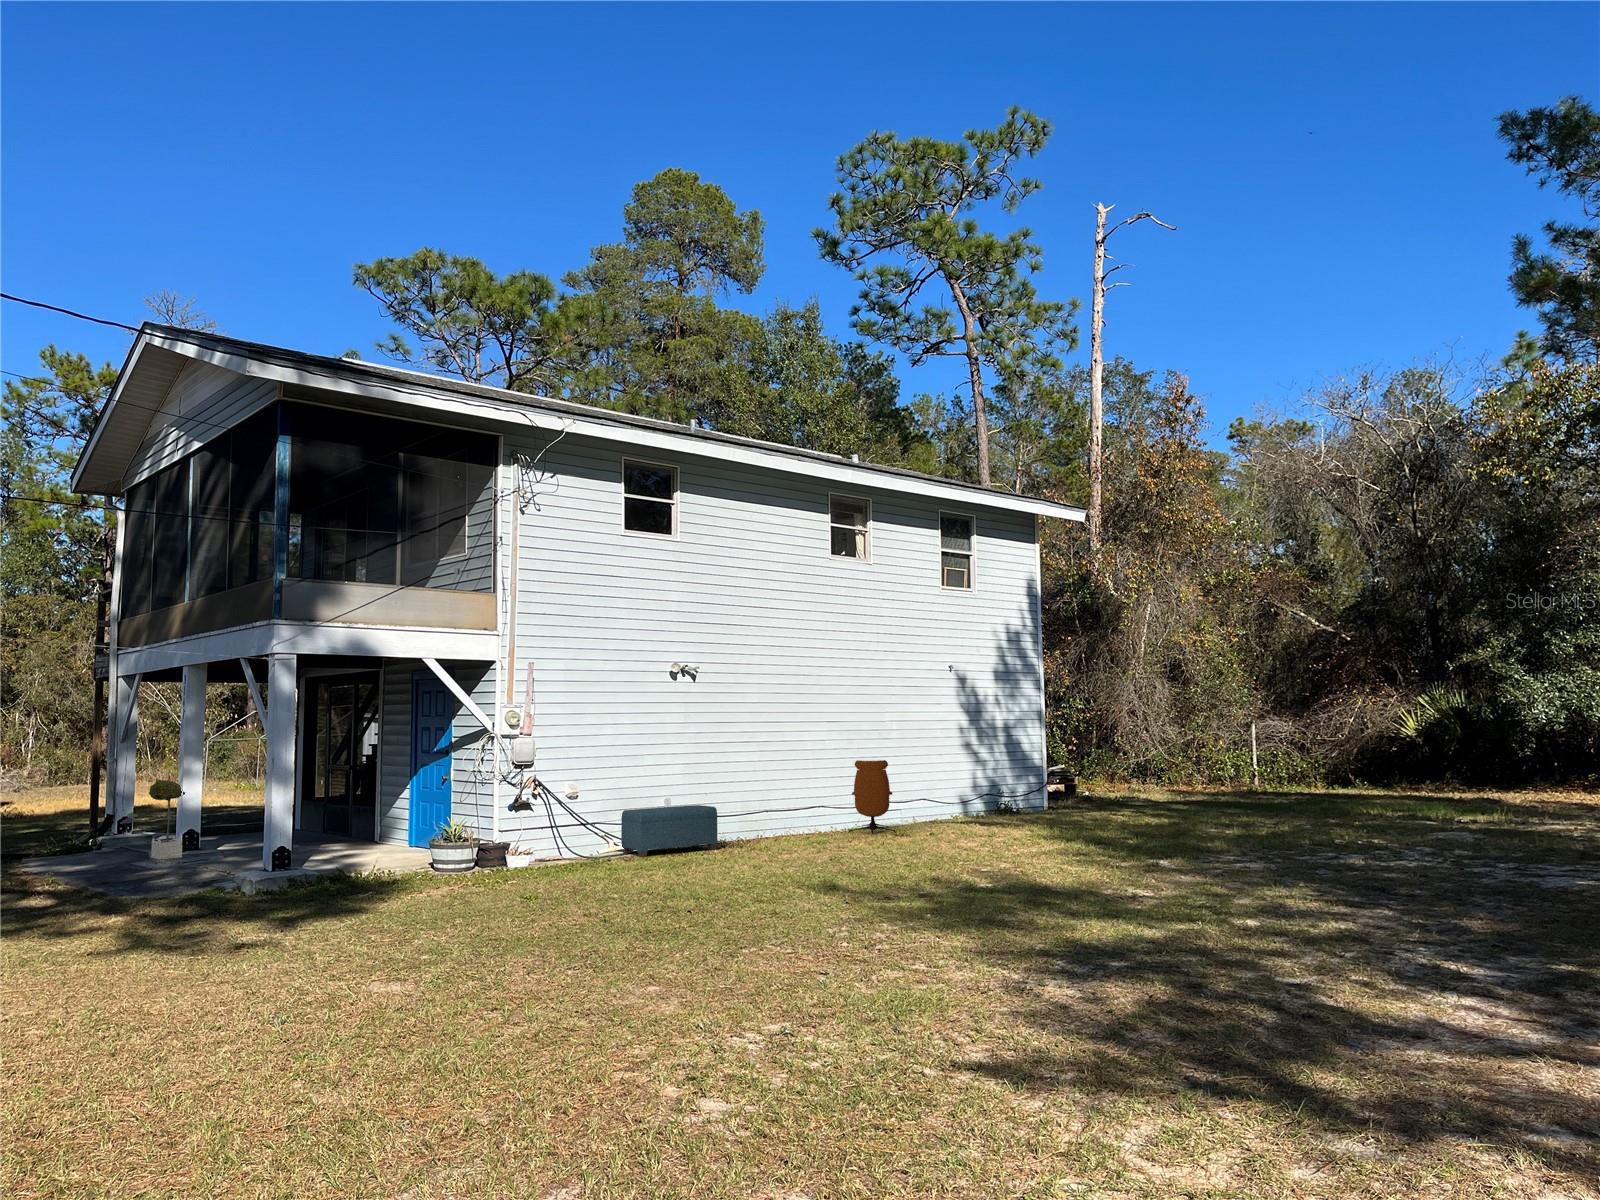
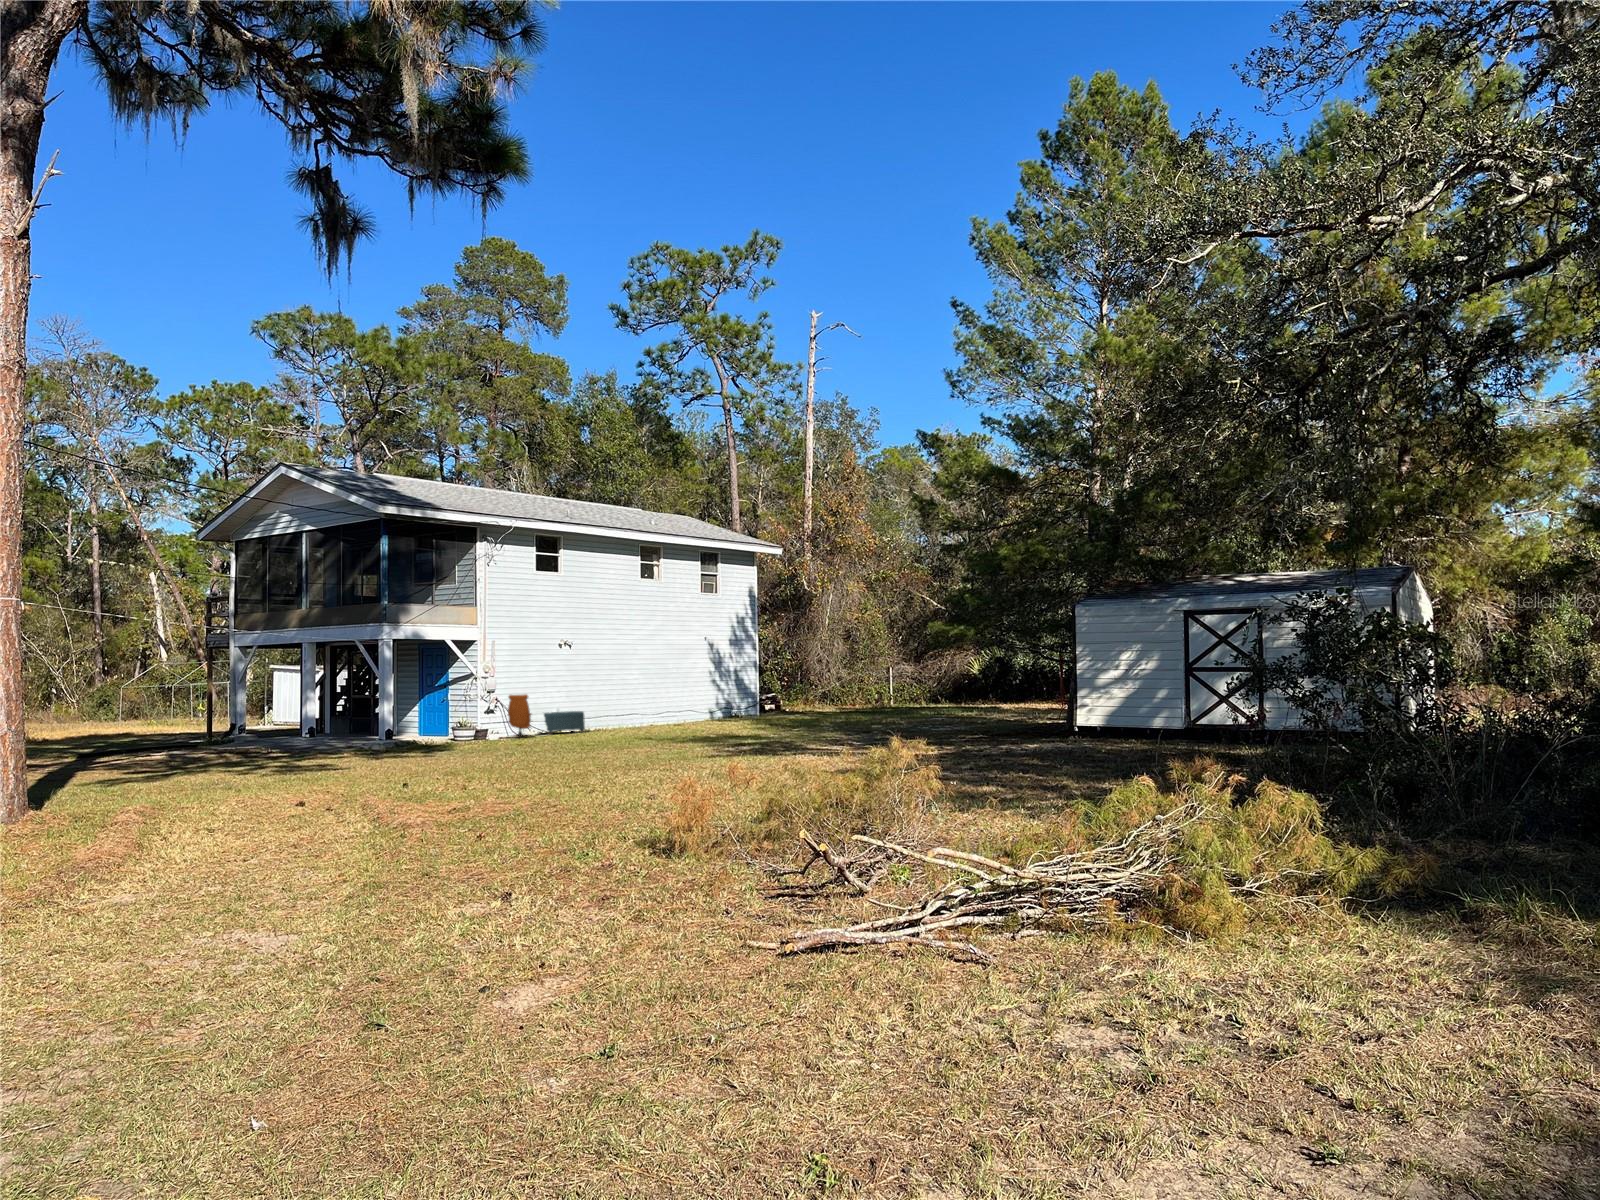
lounge chair: present [850,760,895,835] -> present [508,694,531,736]
potted tree: present [149,779,185,860] -> none [288,701,307,742]

